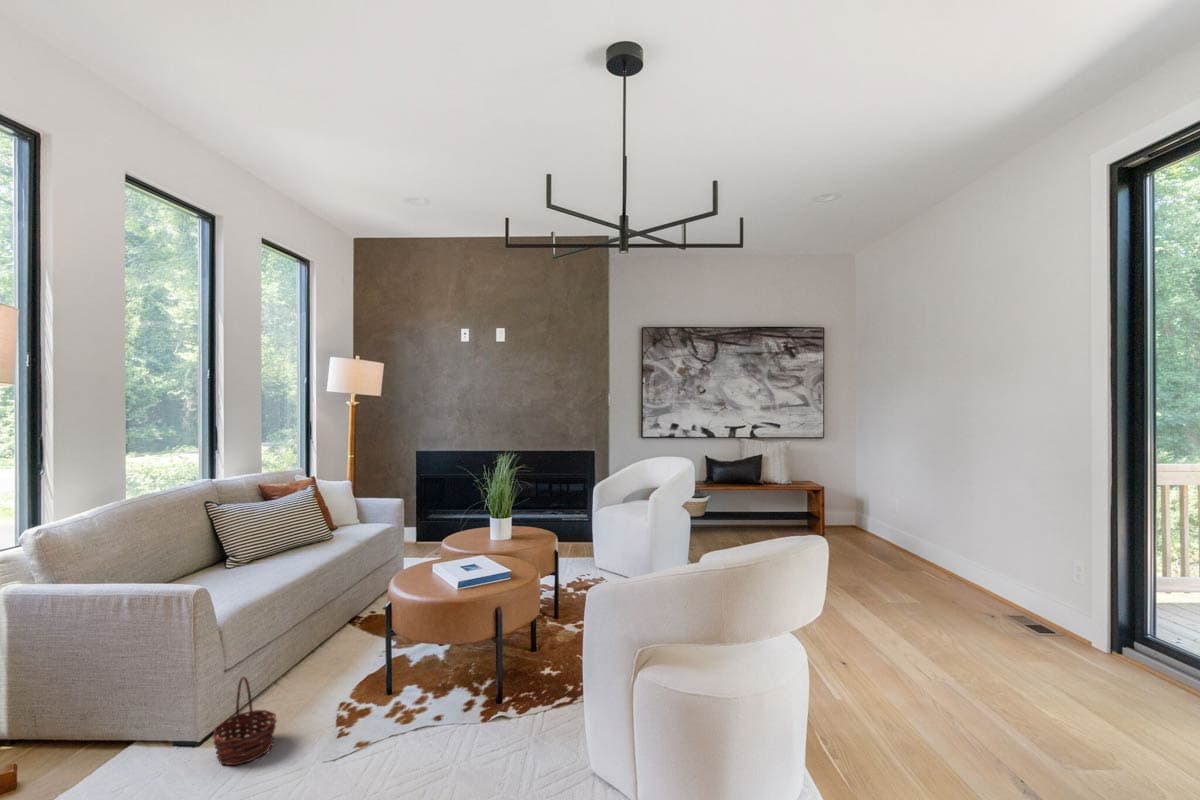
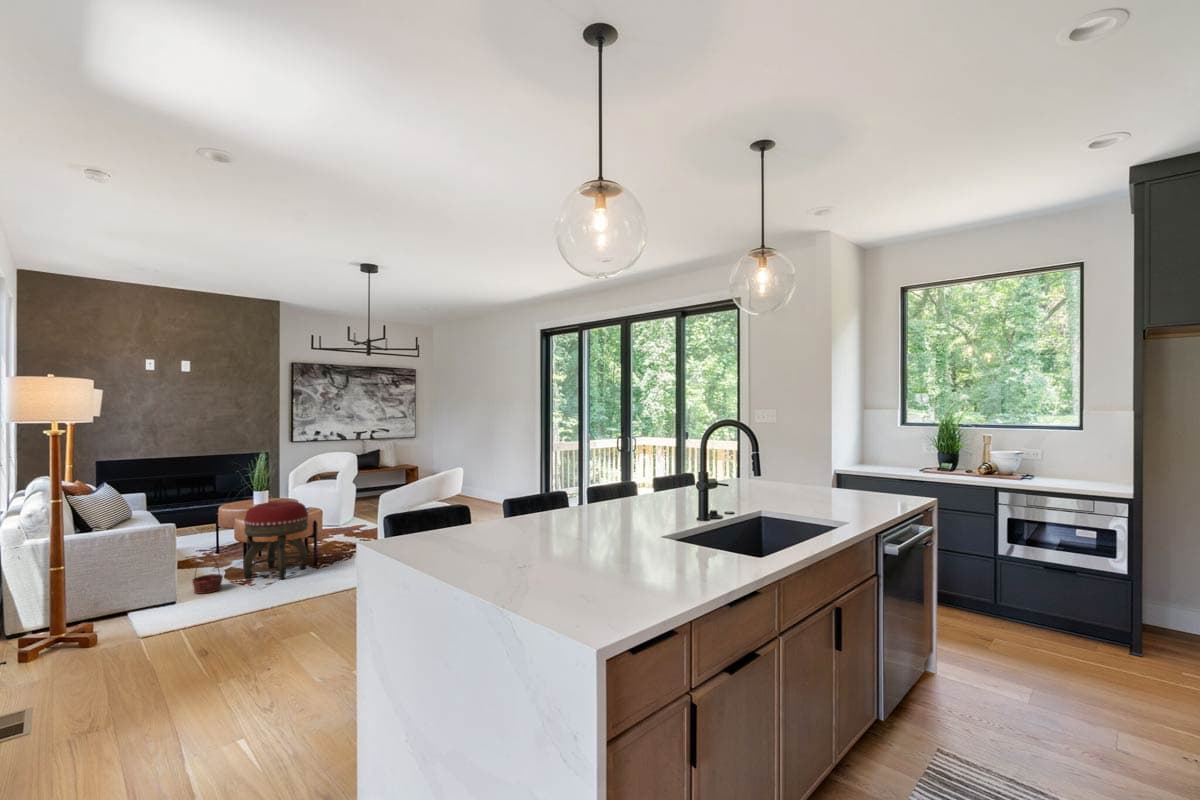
footstool: none [328,568,459,771] -> present [243,501,308,580]

